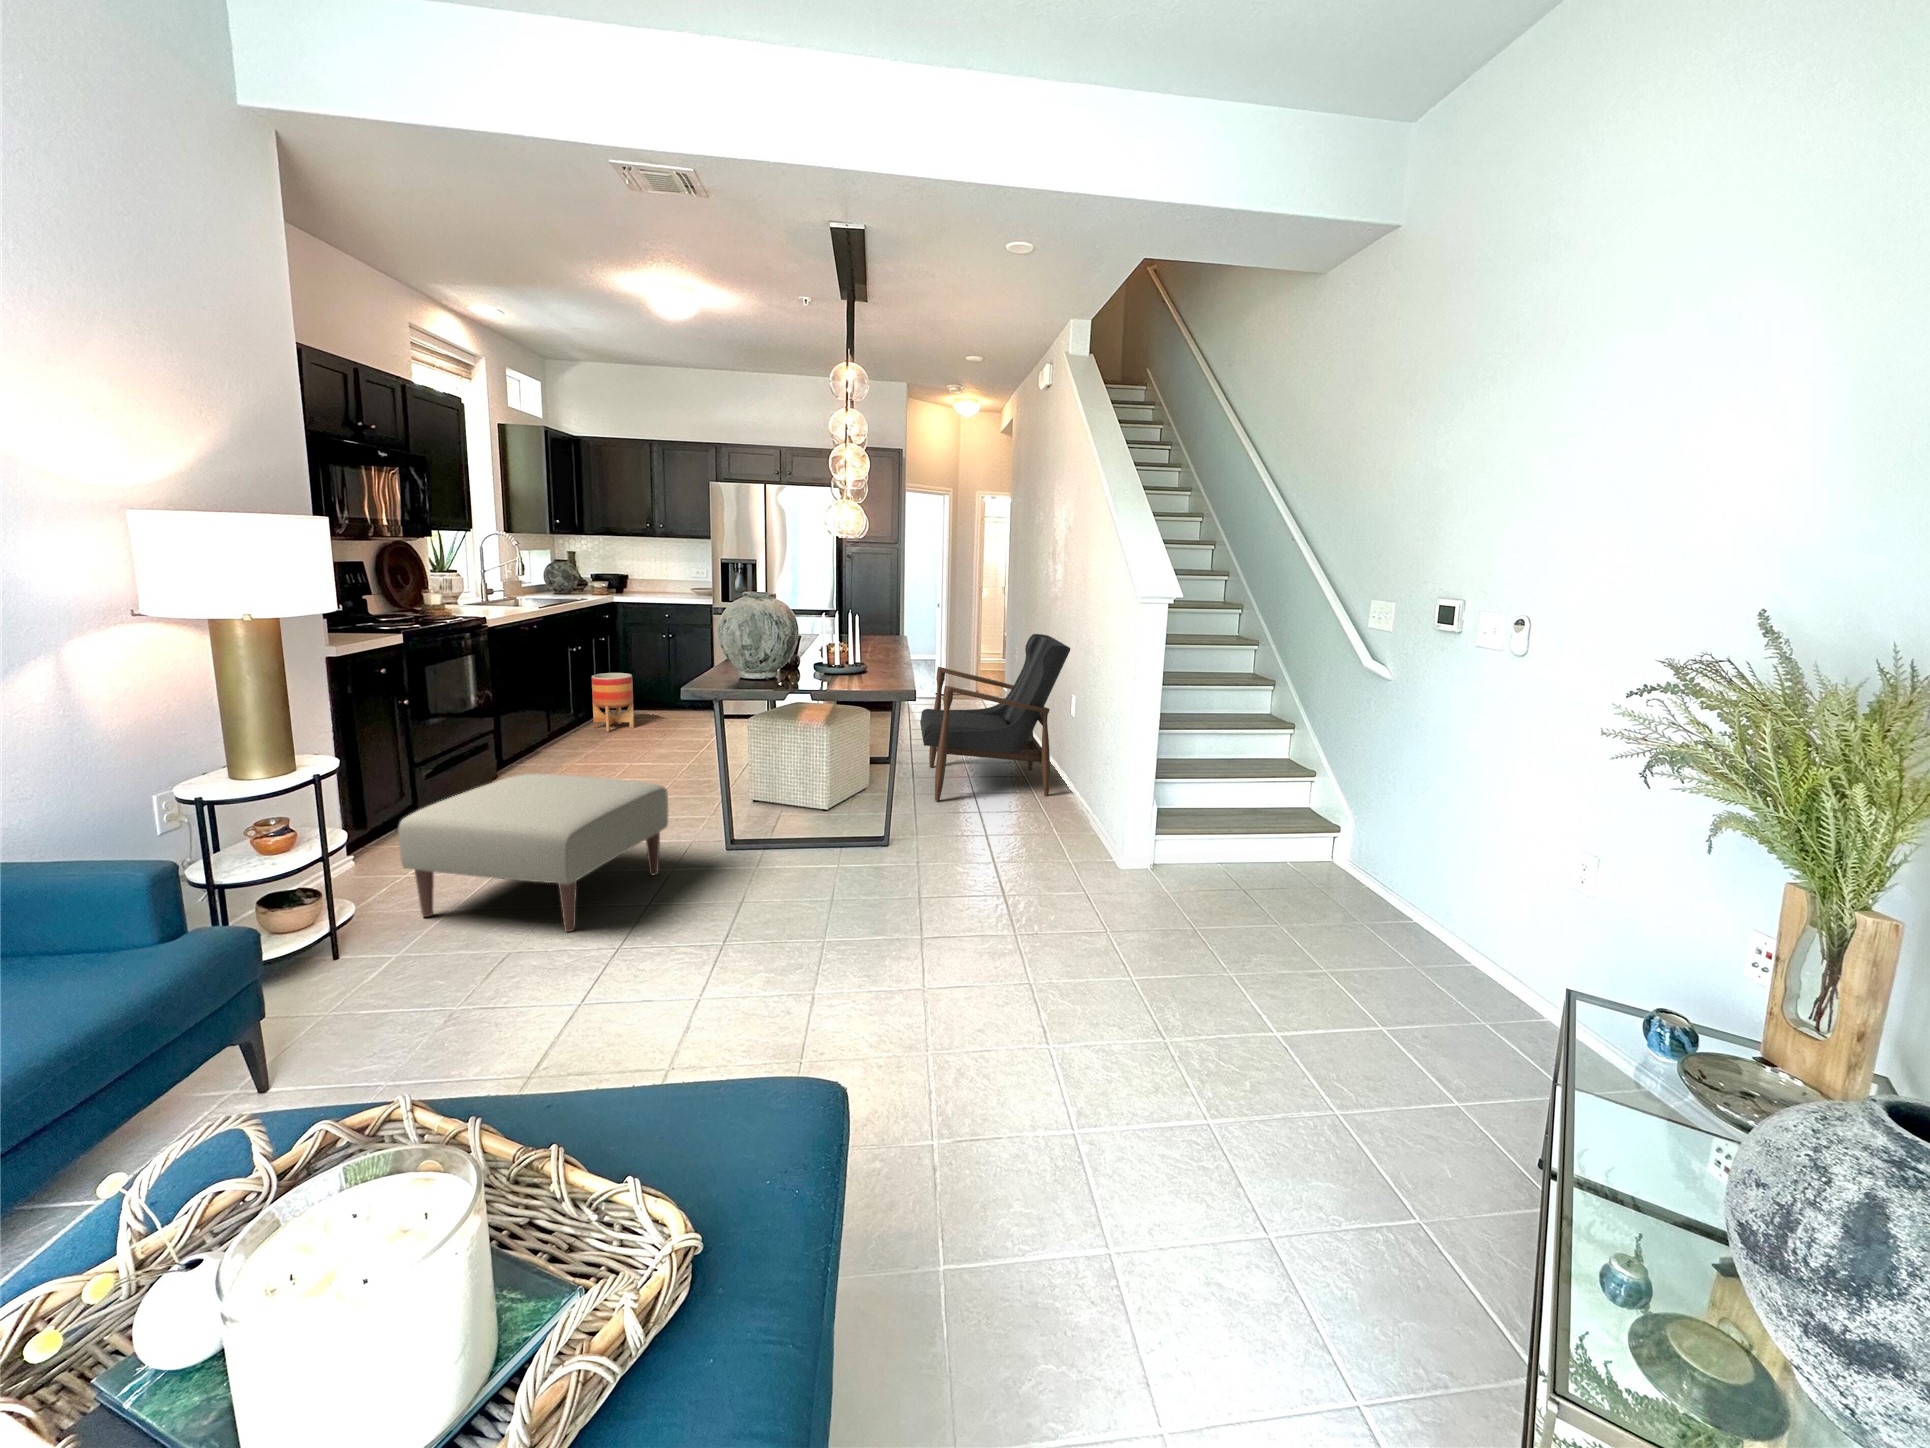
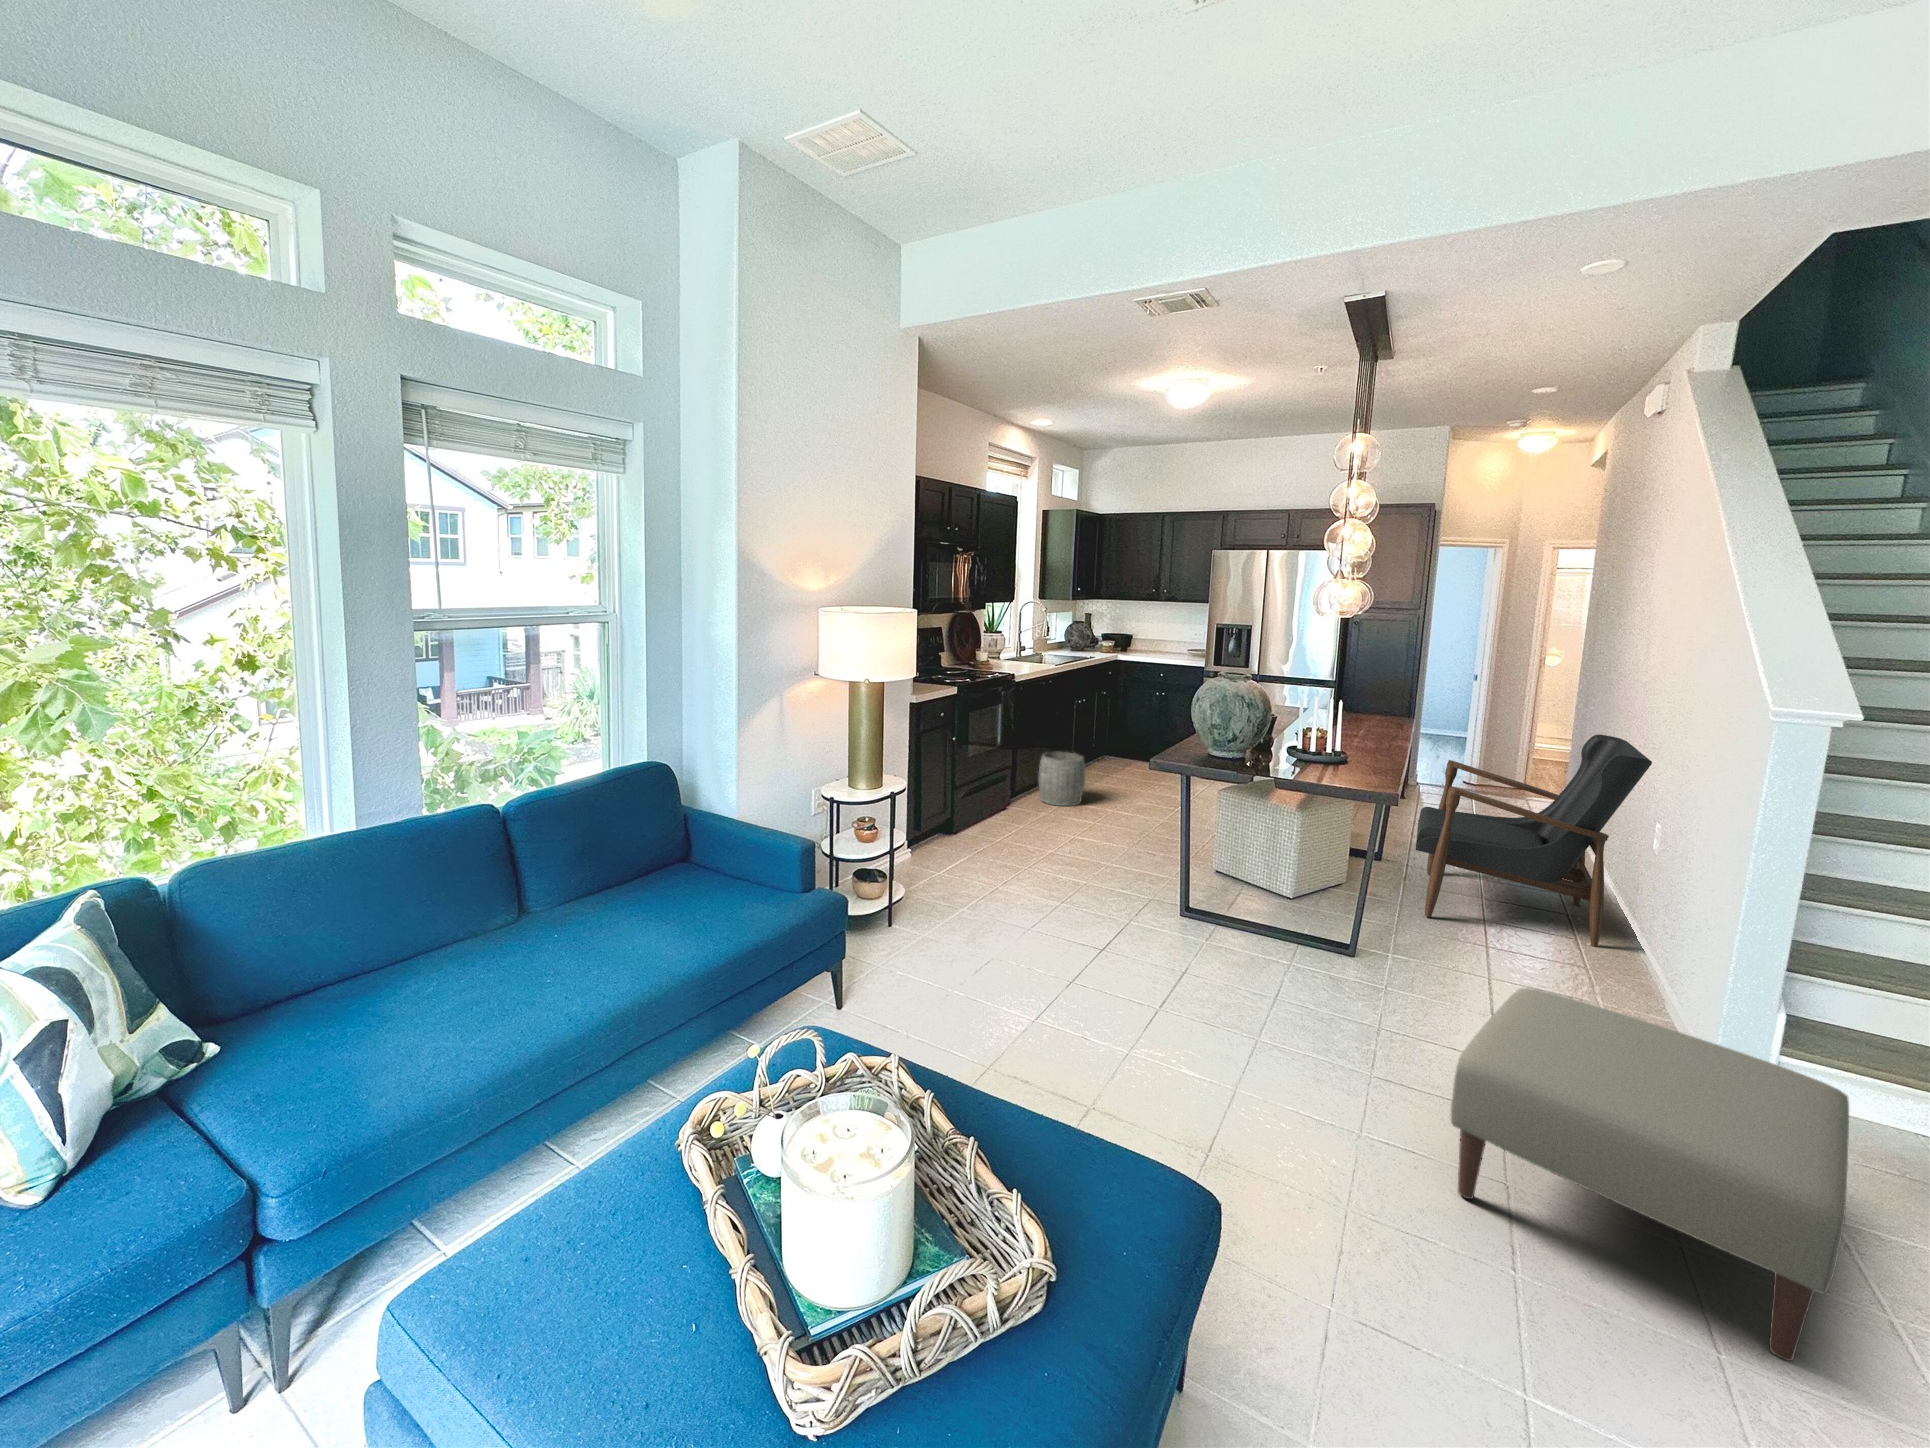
planter: present [592,673,634,732] -> none [1089,724,1125,776]
woven basket: none [532,707,593,770] -> present [1039,752,1085,806]
ottoman: present [398,774,668,932] -> present [1450,988,1849,1361]

